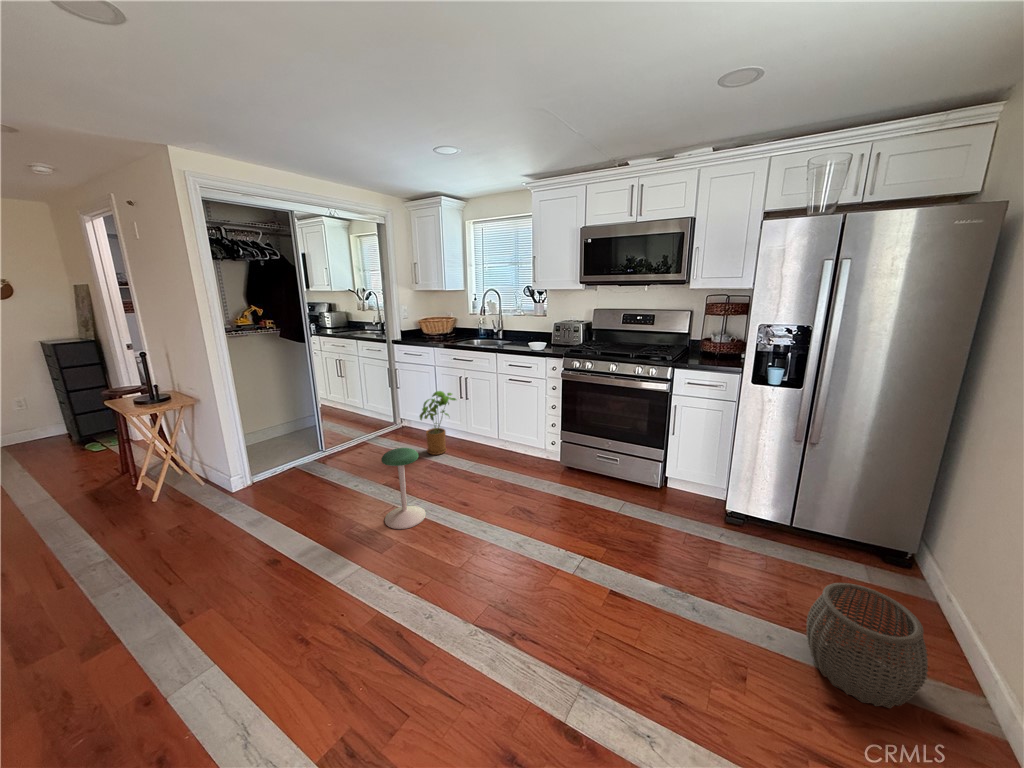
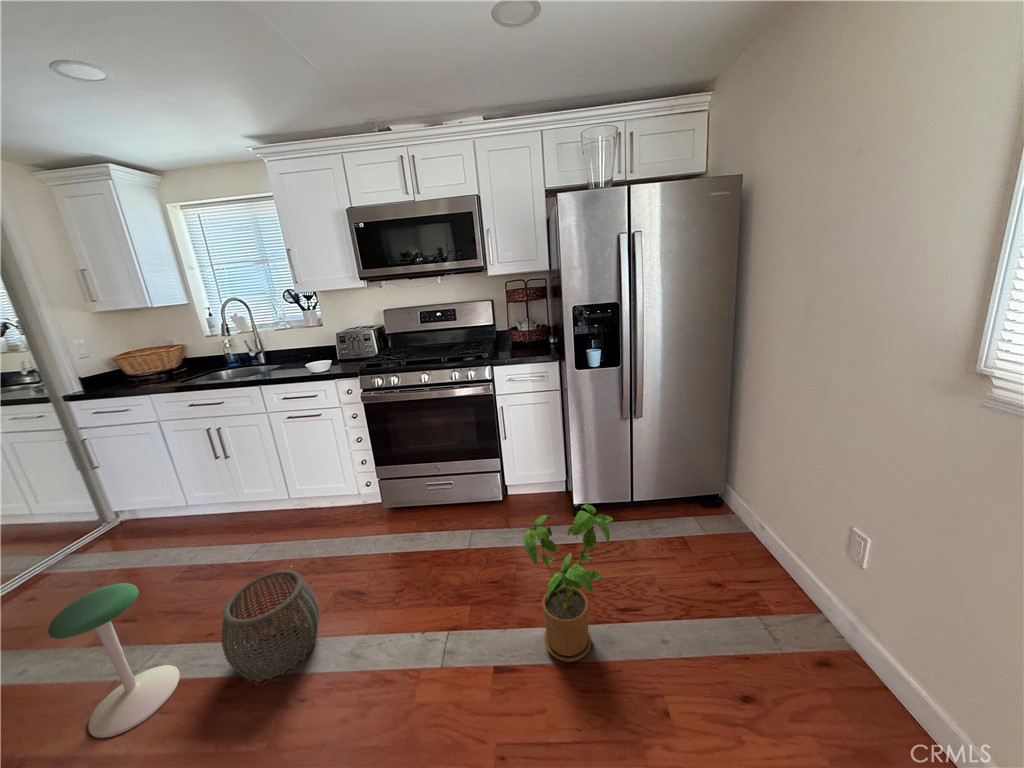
house plant: present [420,391,456,455] -> present [524,504,613,662]
woven basket: present [806,583,928,708] -> present [221,570,320,682]

